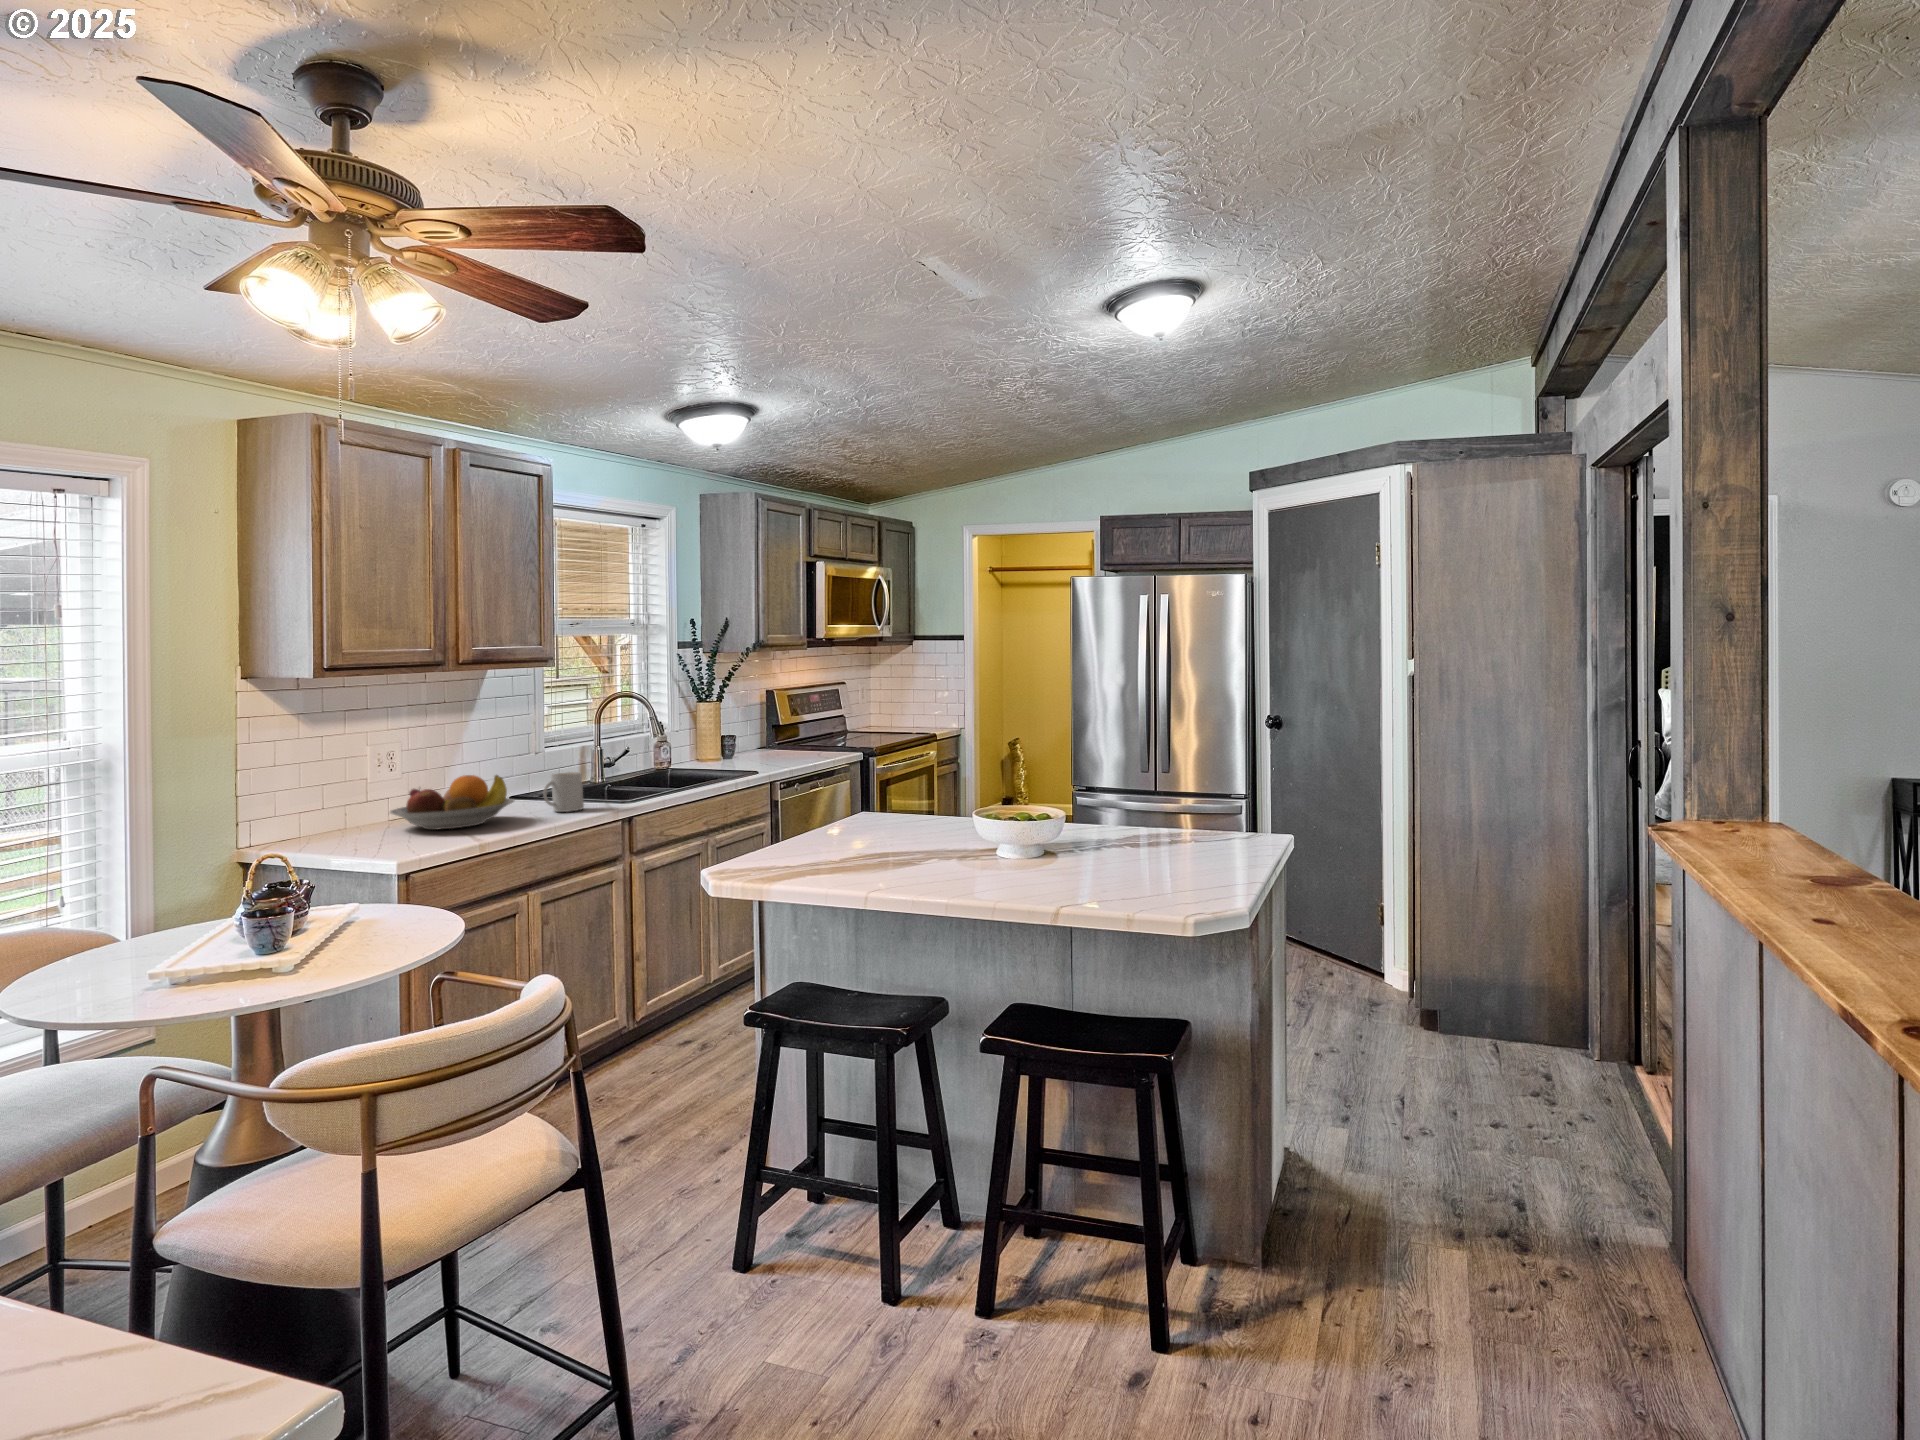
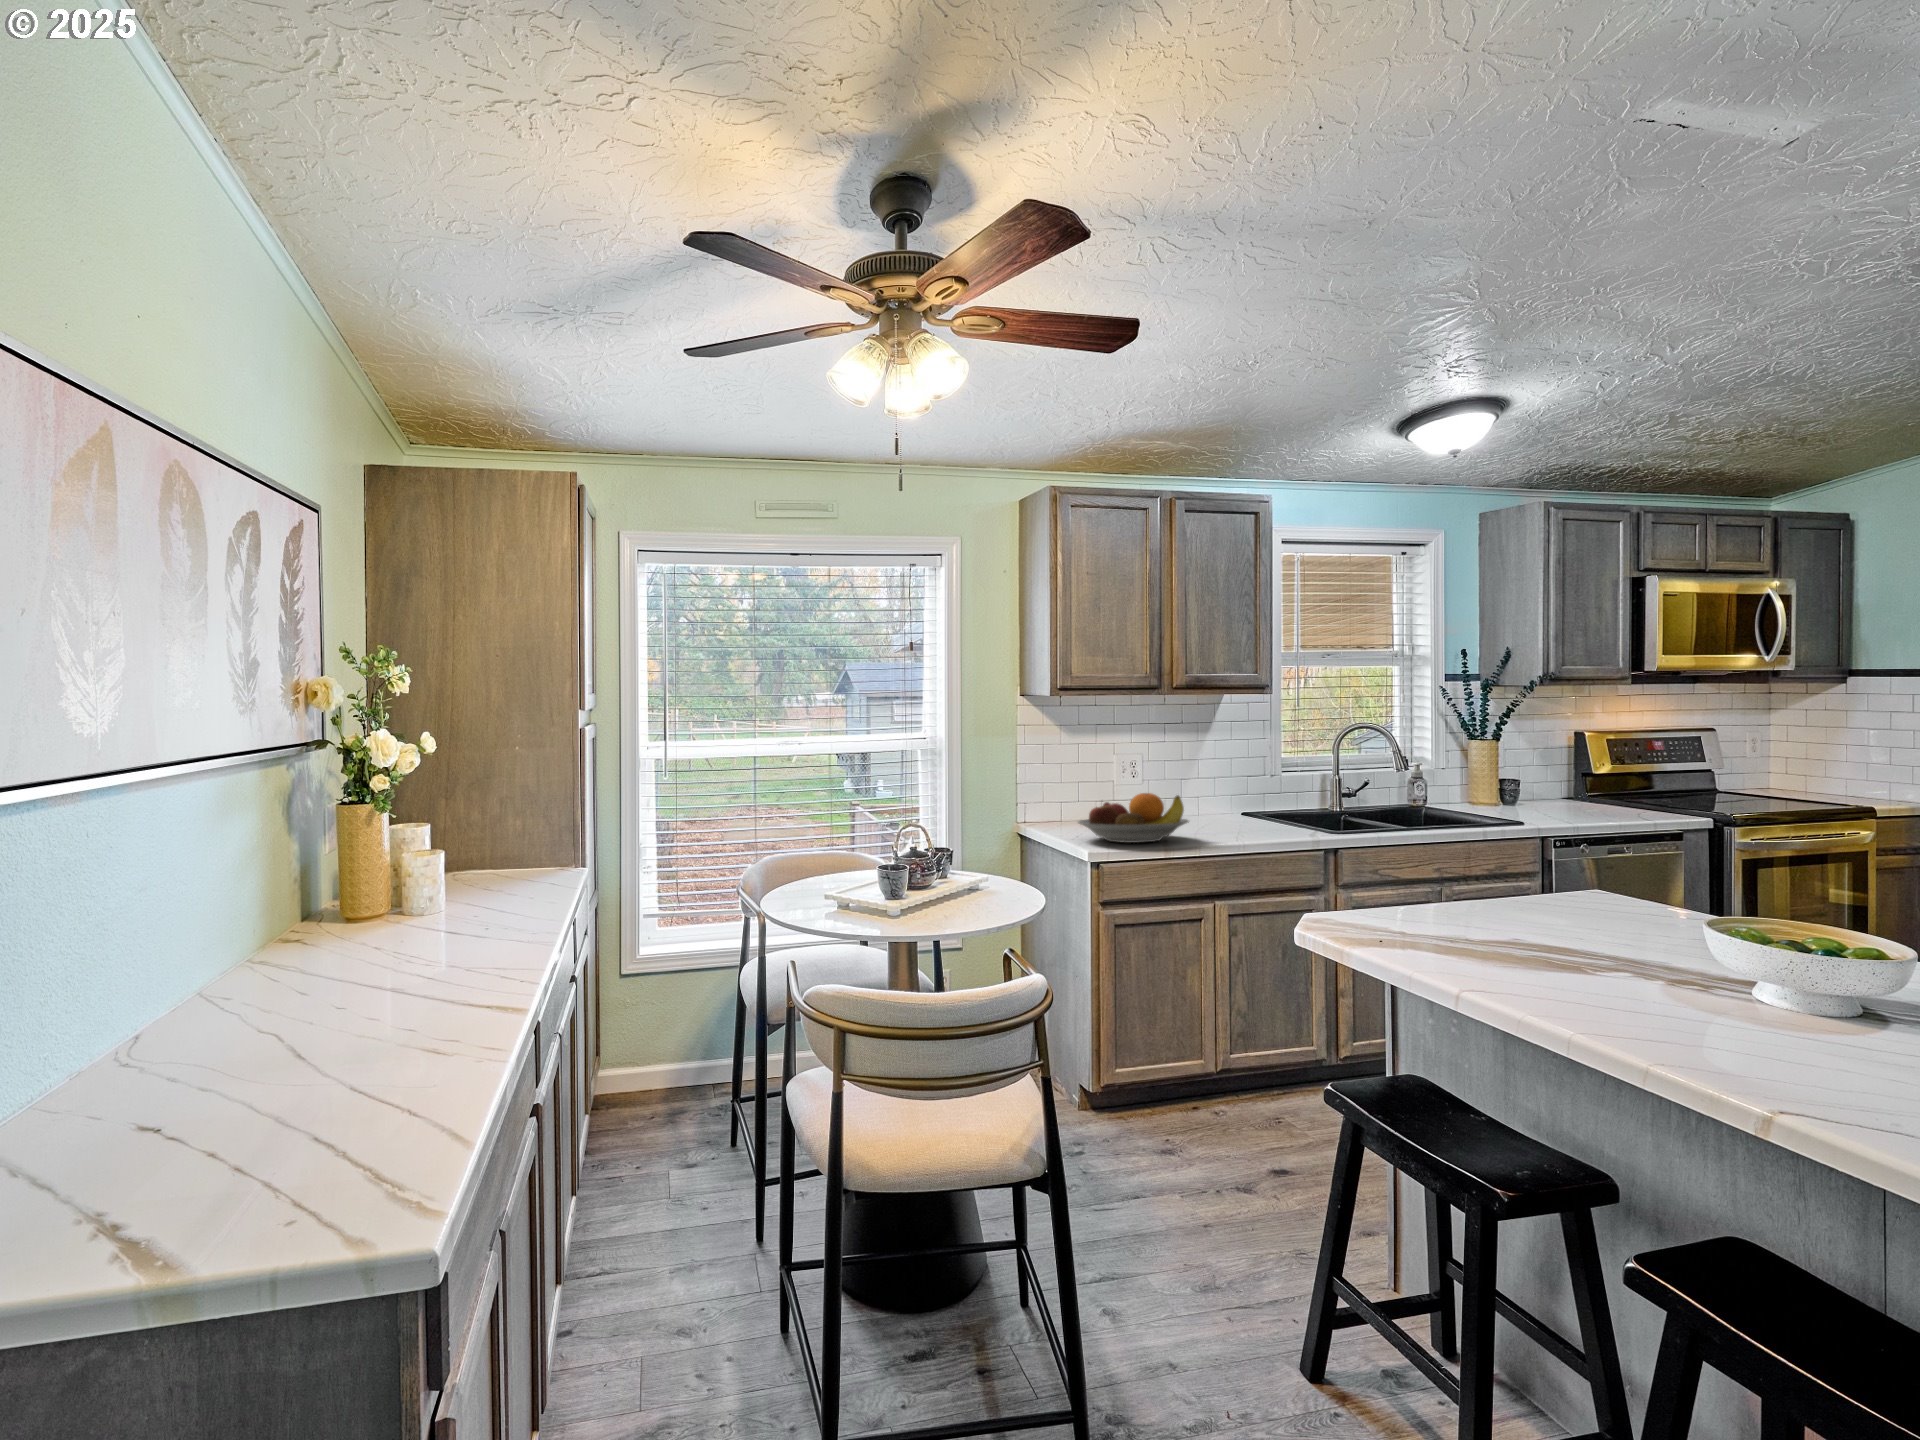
mug: present [543,772,584,812] -> none [1225,800,1269,840]

